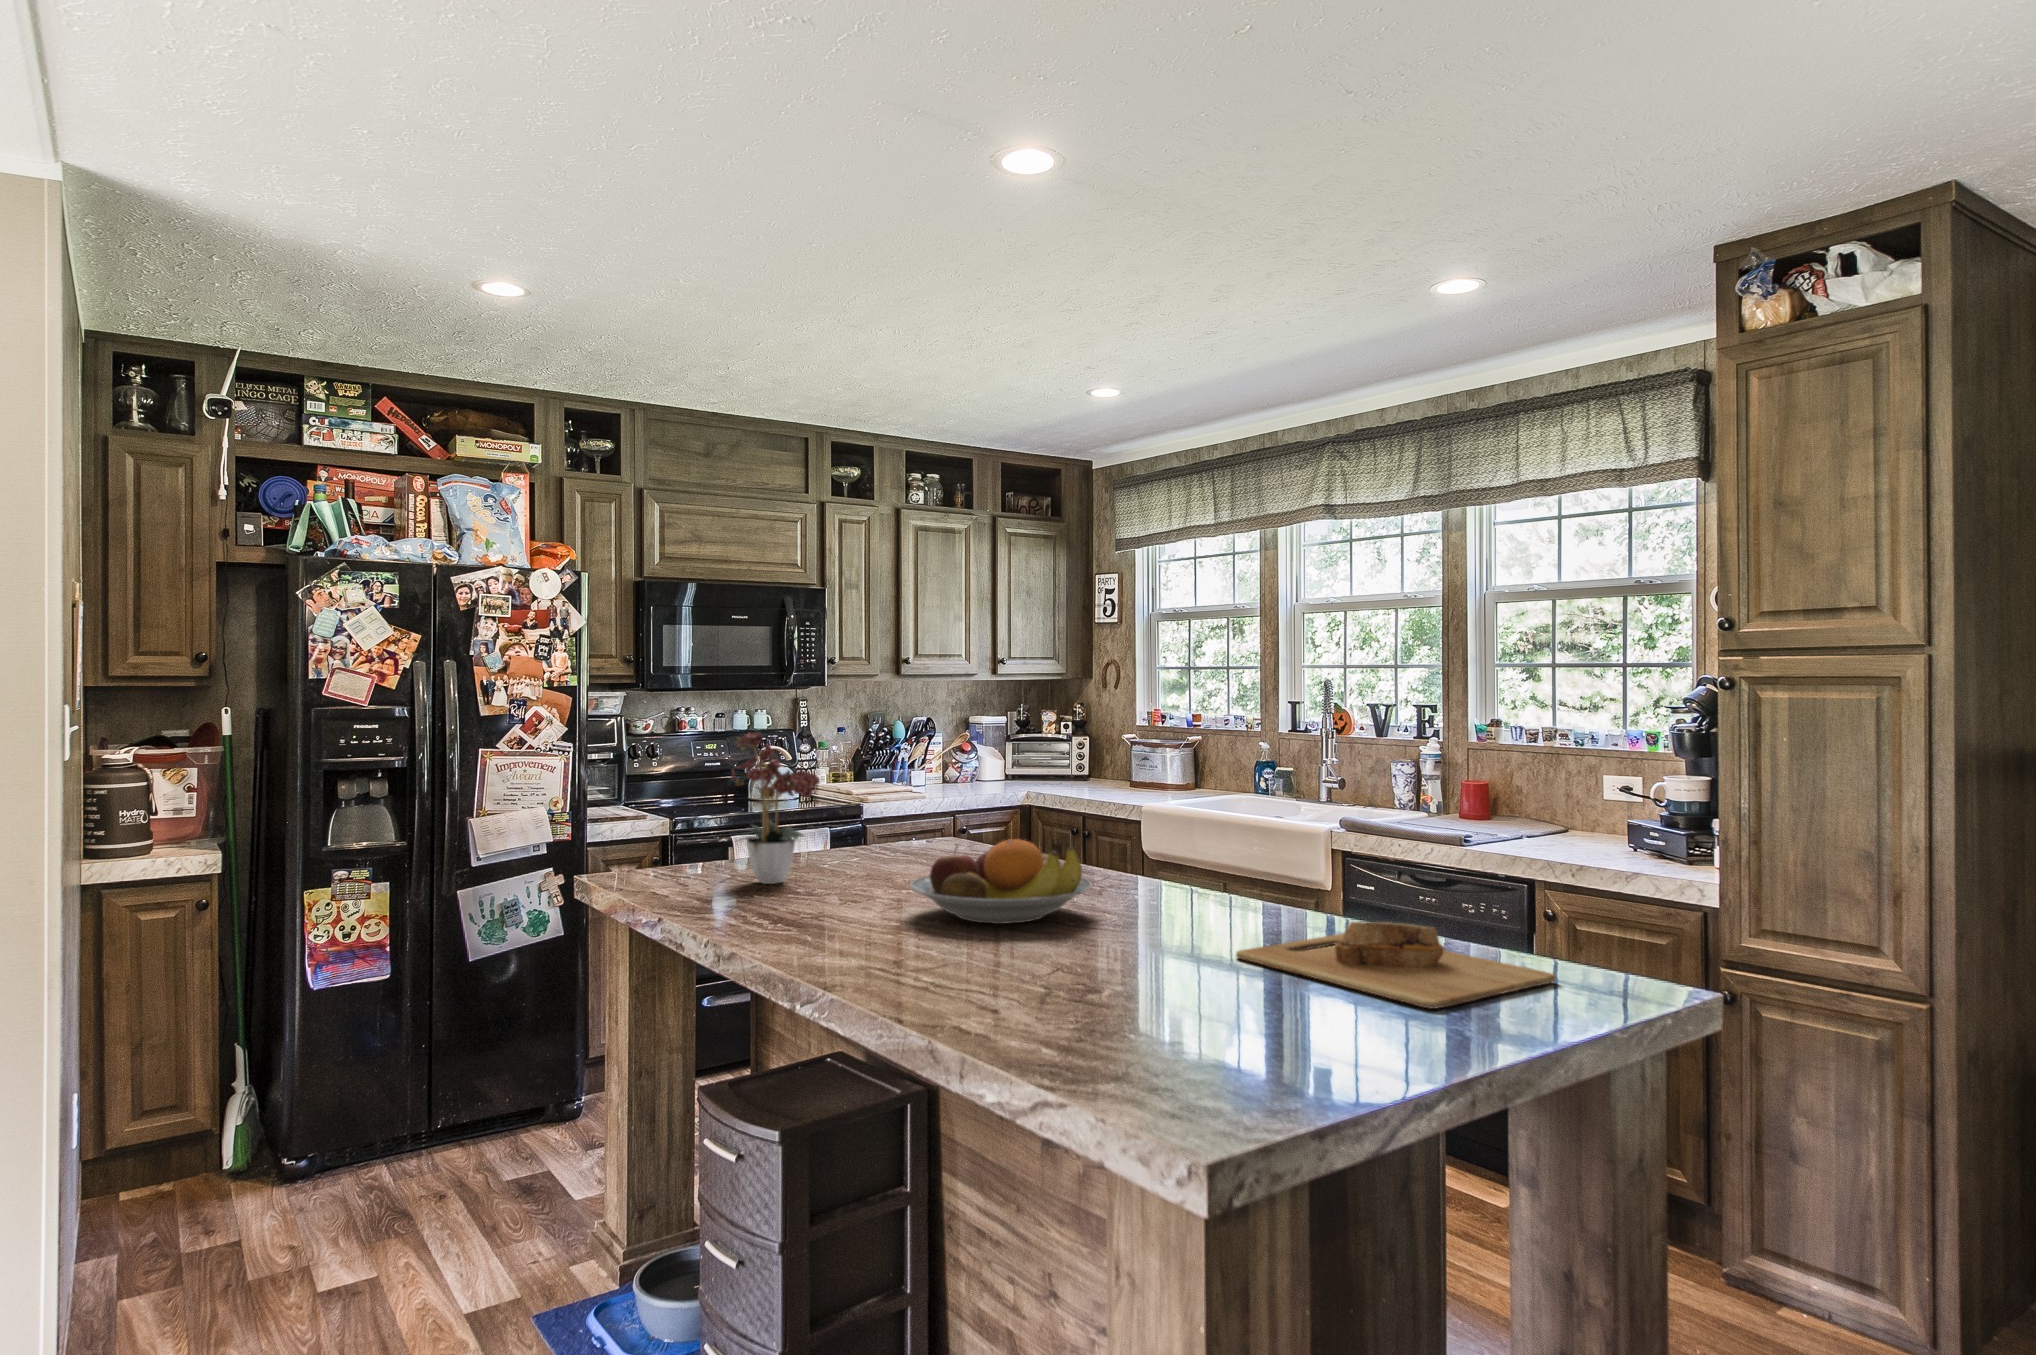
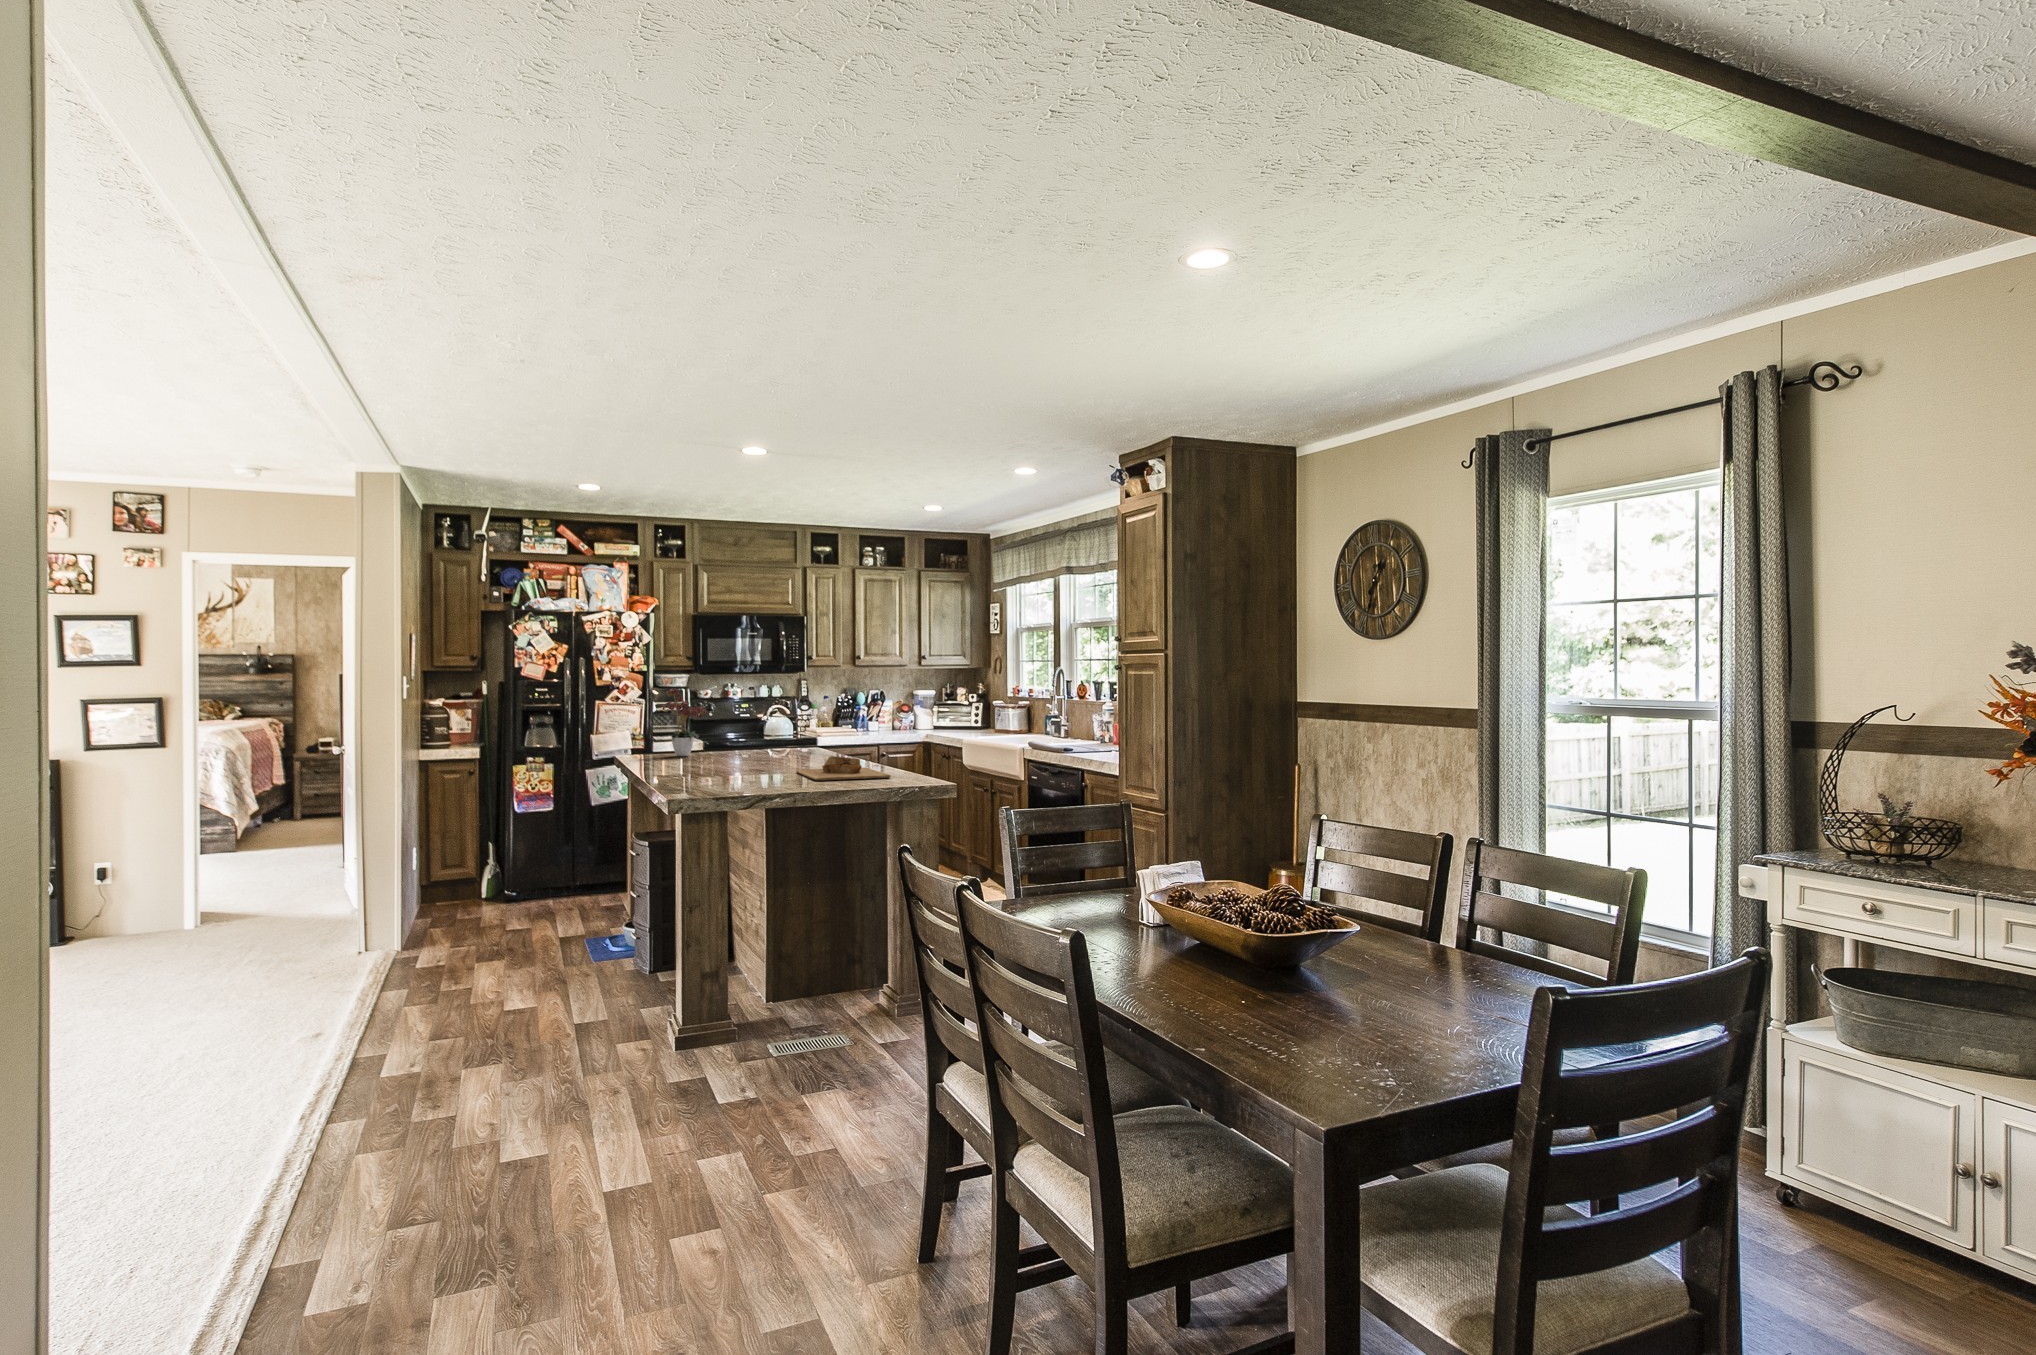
fruit bowl: present [910,839,1092,924] -> none [706,731,786,765]

